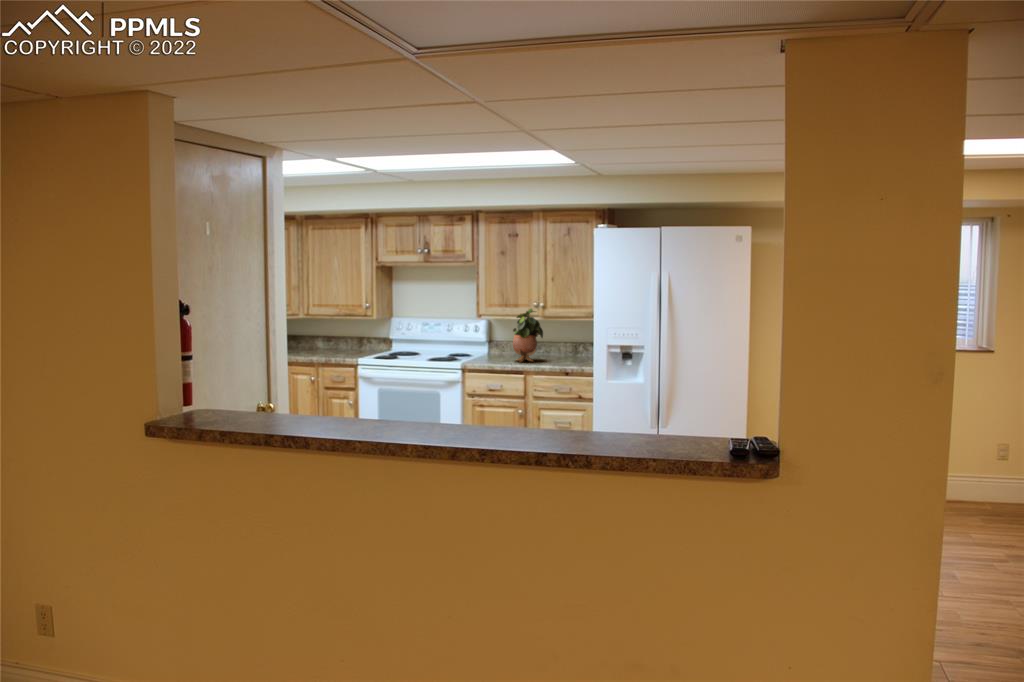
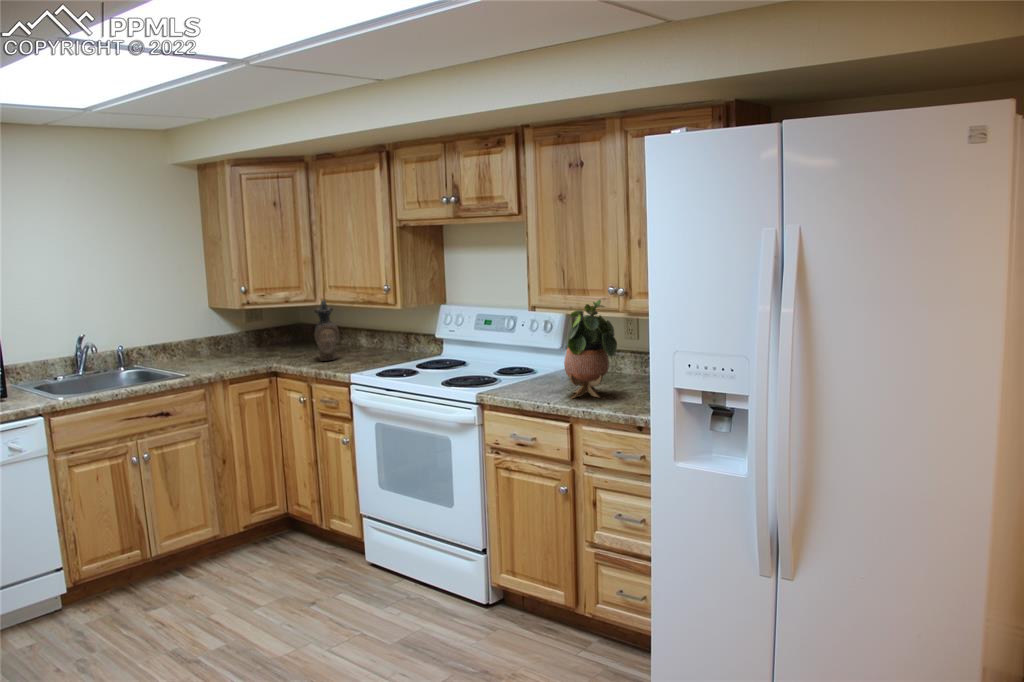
ceramic pitcher: none [304,315,322,356] -> present [314,300,339,361]

